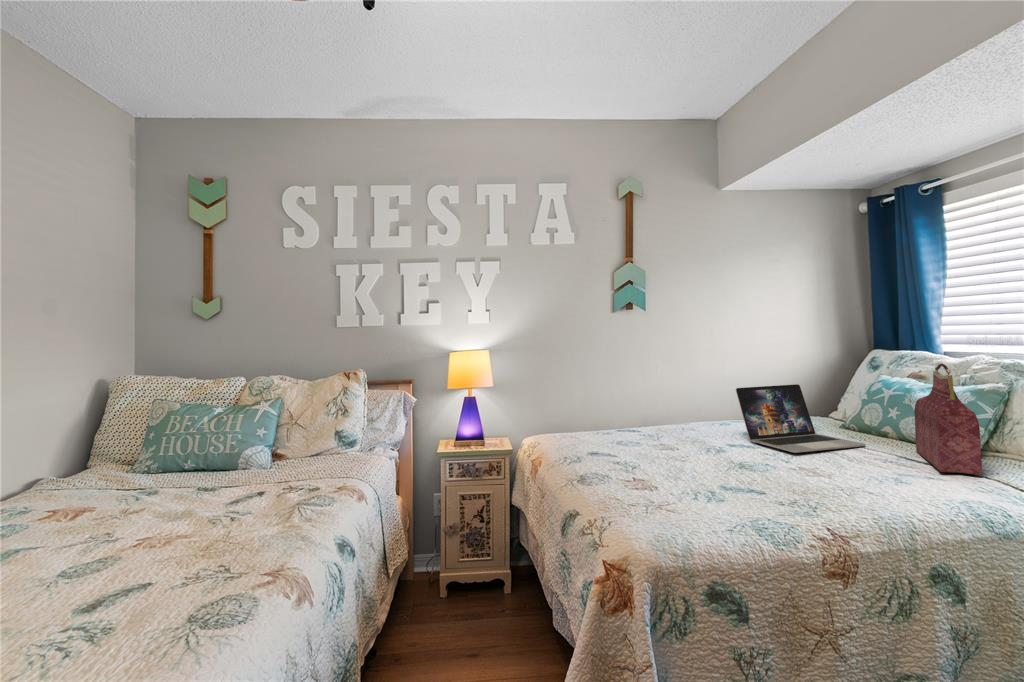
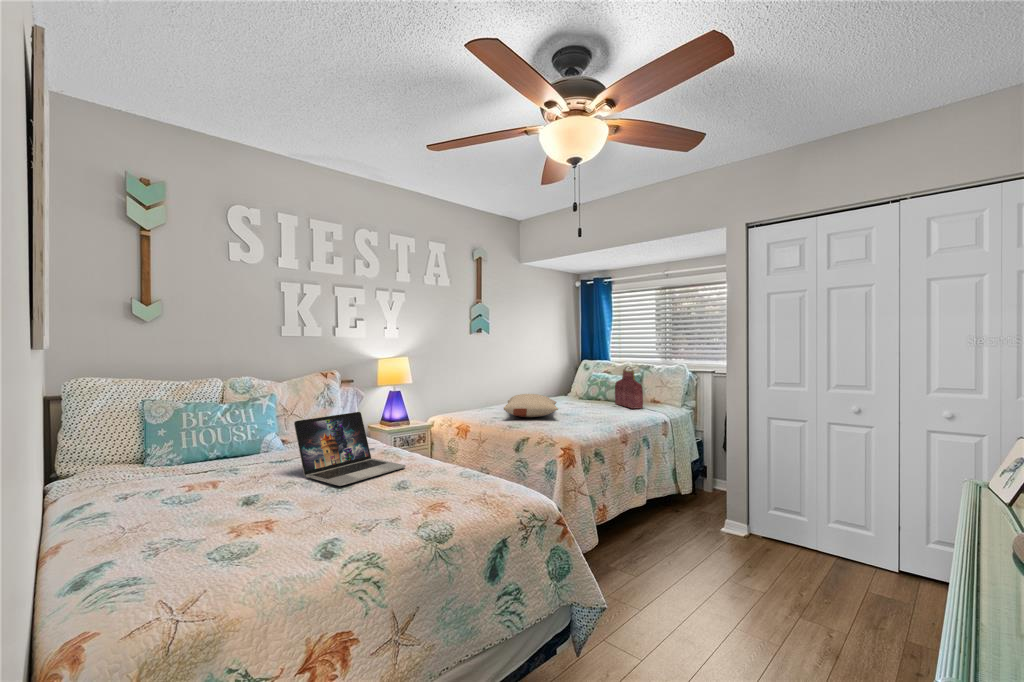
laptop: present [736,384,866,453] -> present [294,412,406,486]
pillow: none [589,415,728,461] -> present [504,394,558,417]

